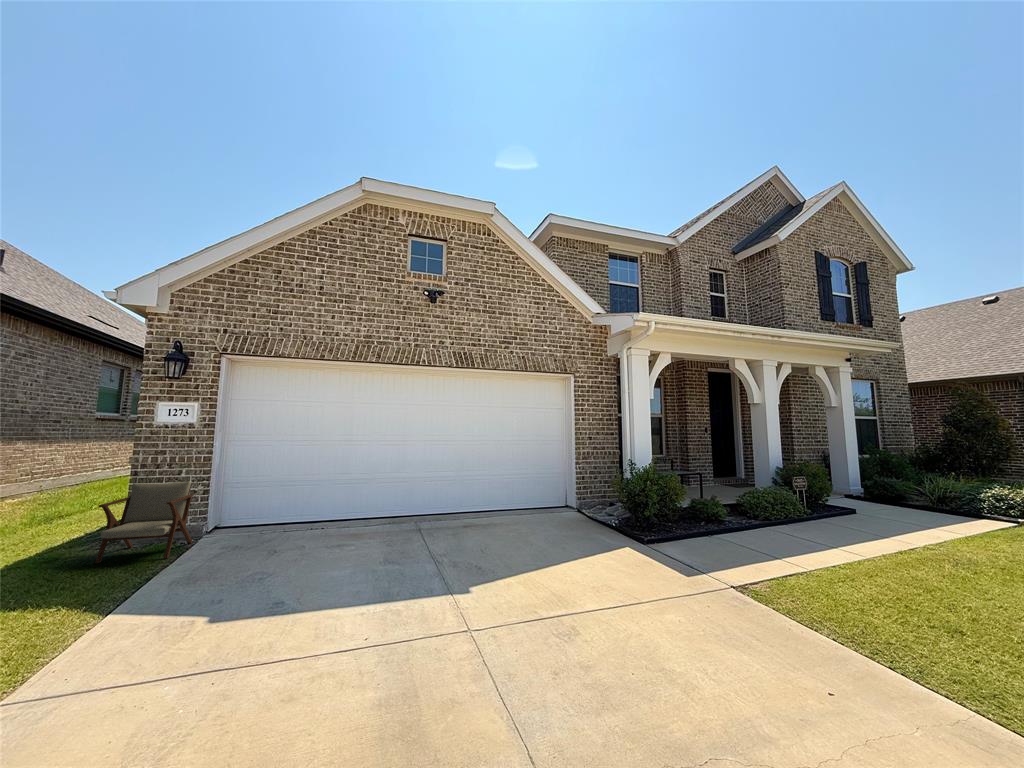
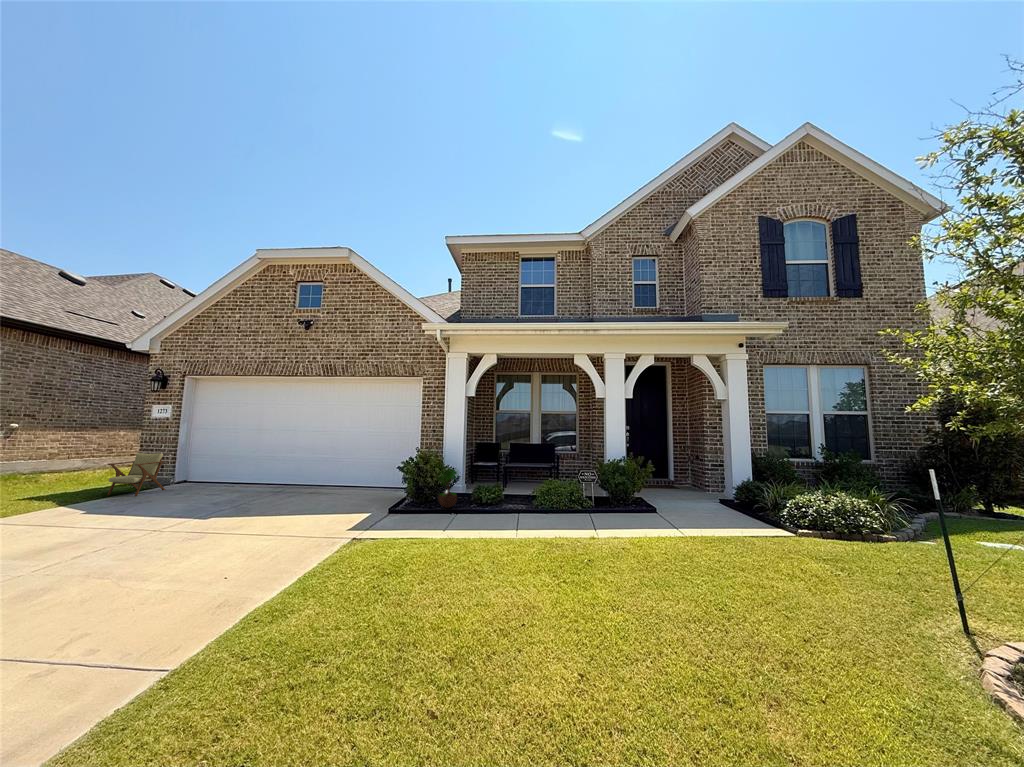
potted tree: none [671,475,702,527] -> present [437,467,459,508]

